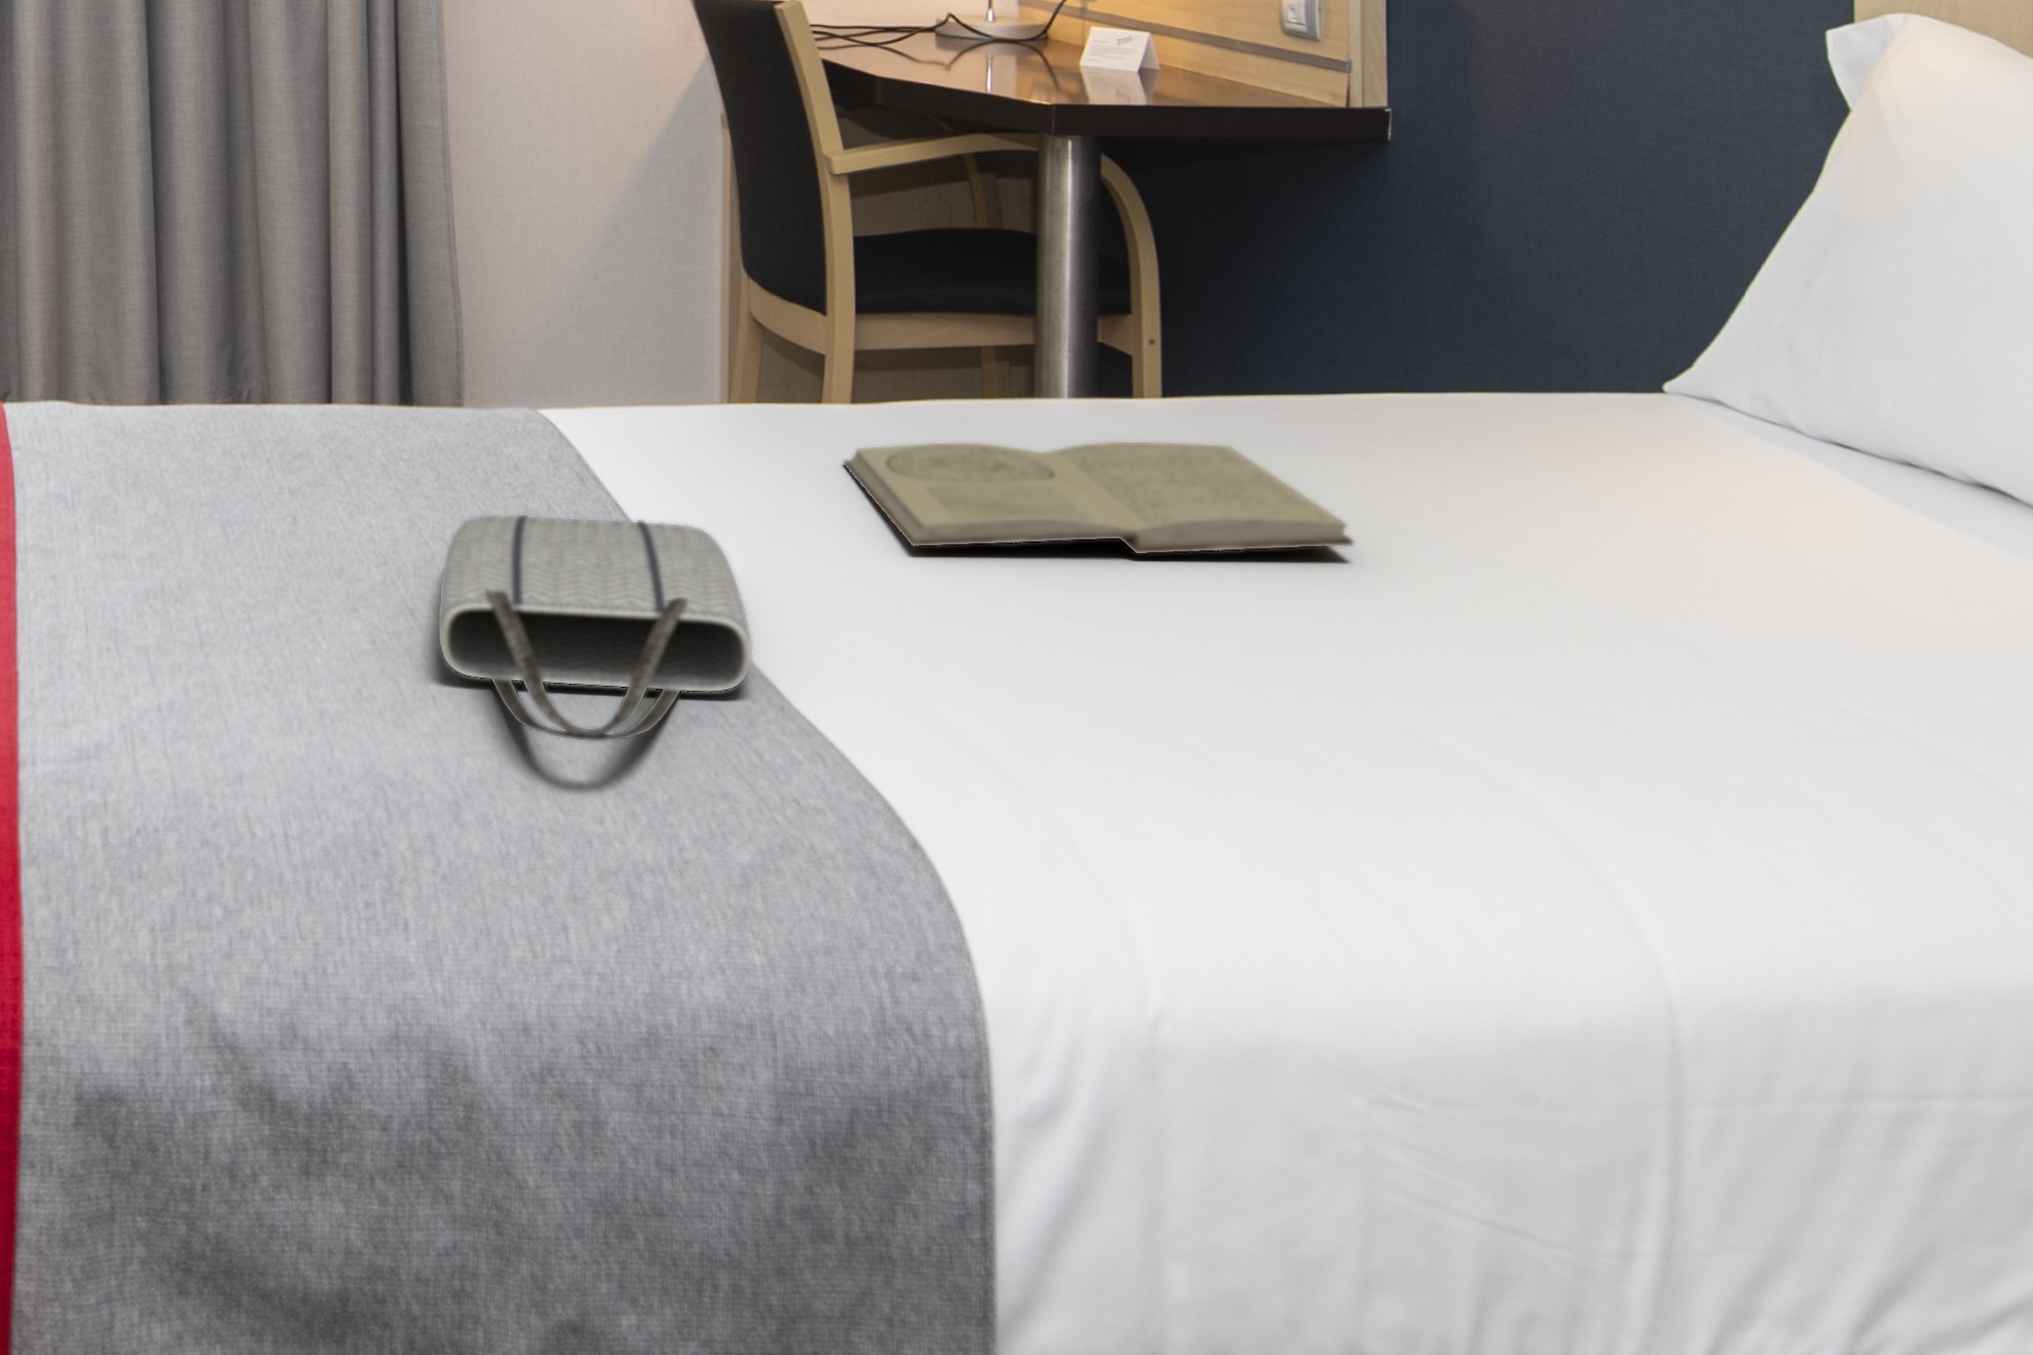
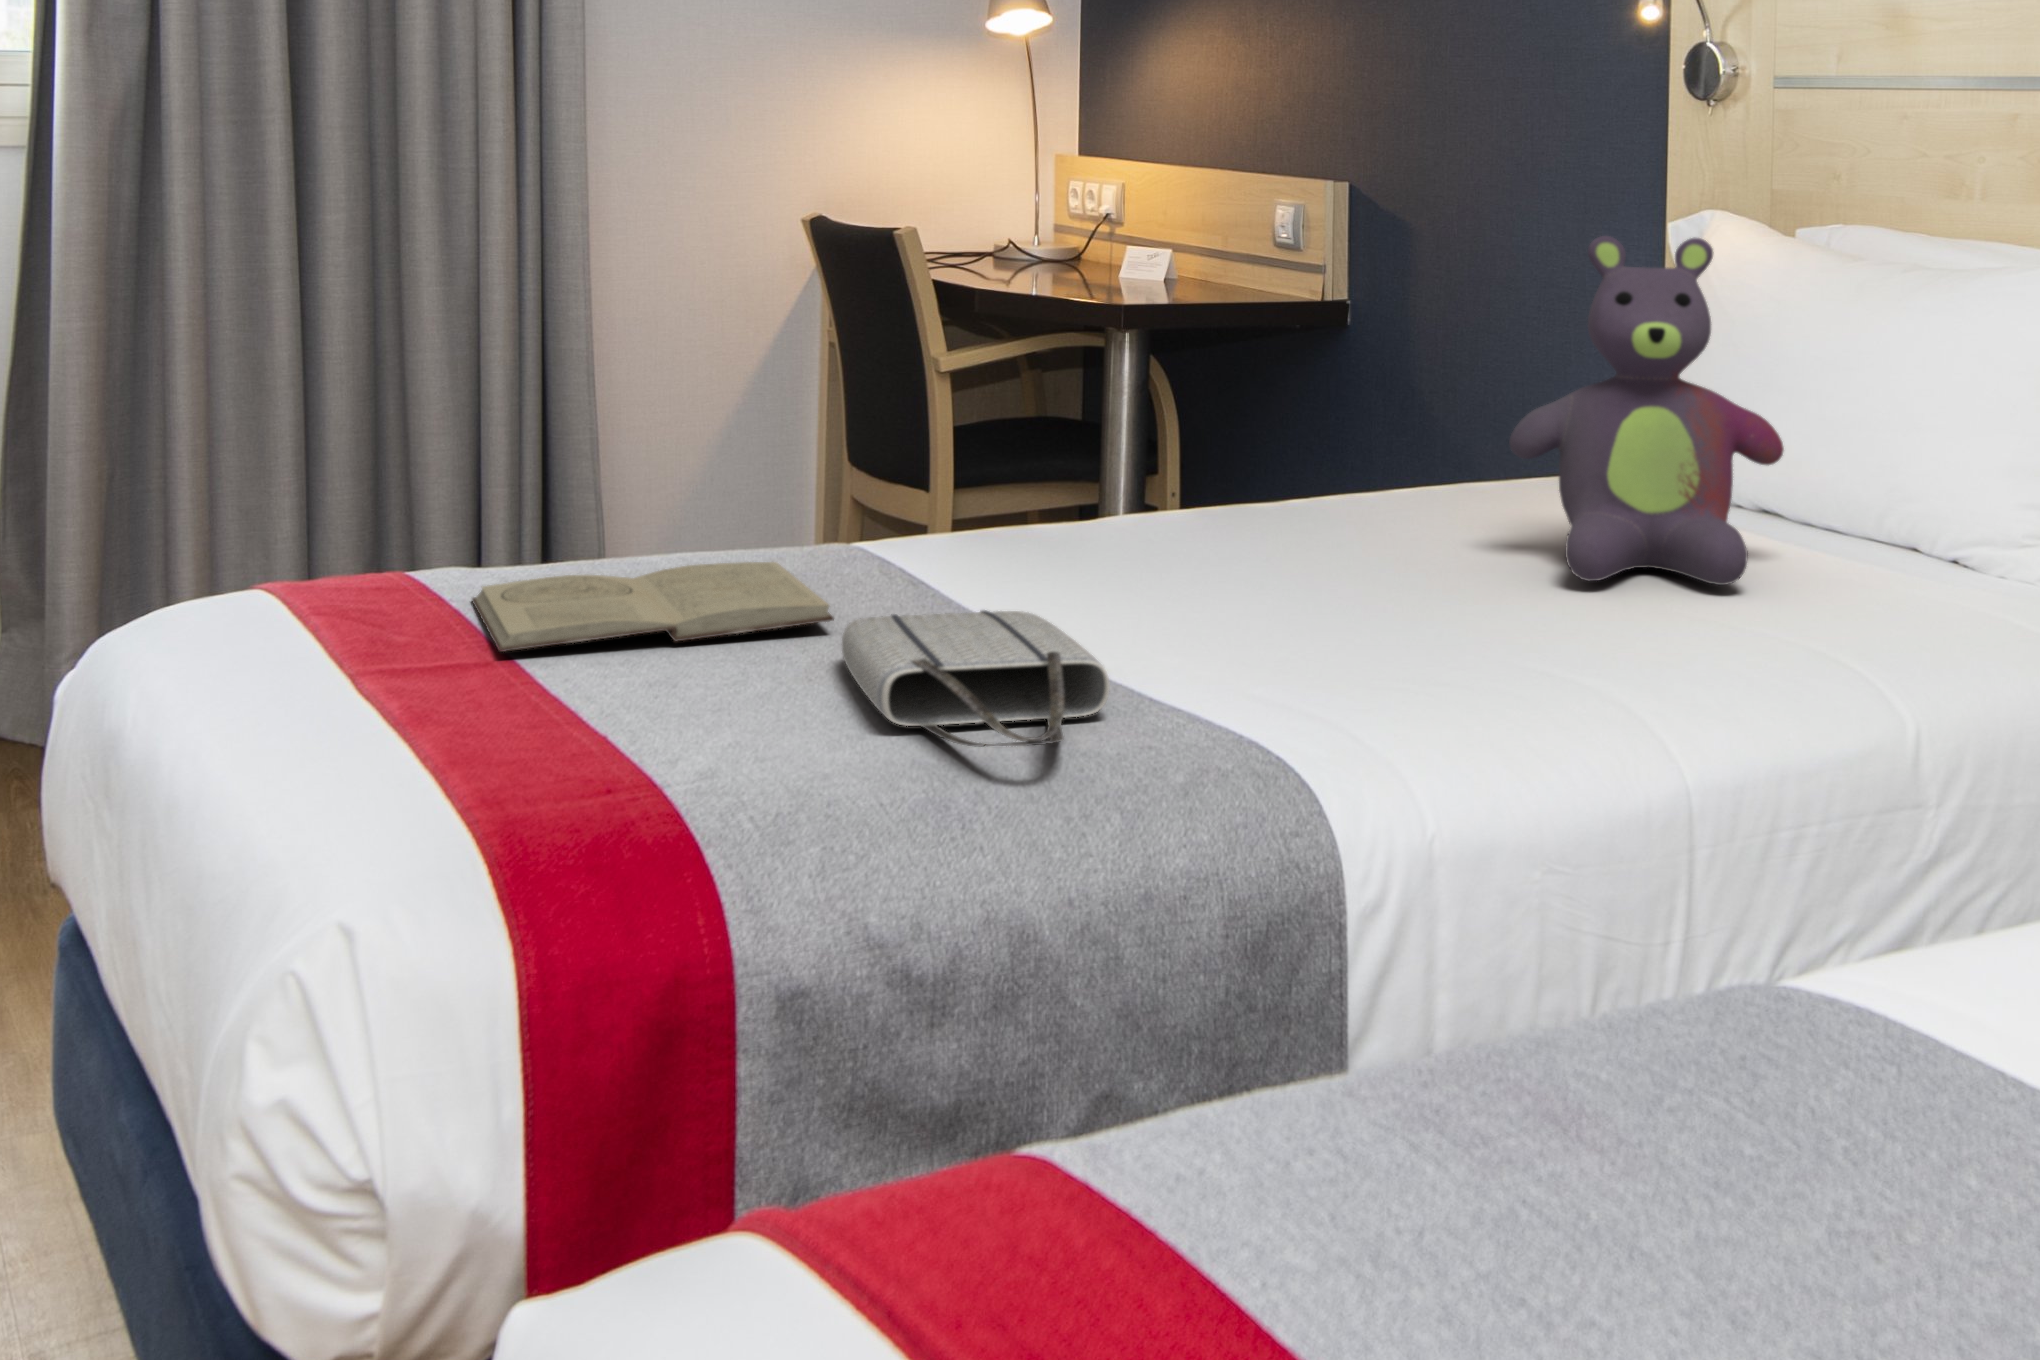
stuffed bear: none [1484,46,1963,583] -> present [1509,236,1784,585]
book: present [844,442,1353,553] -> present [472,562,834,652]

